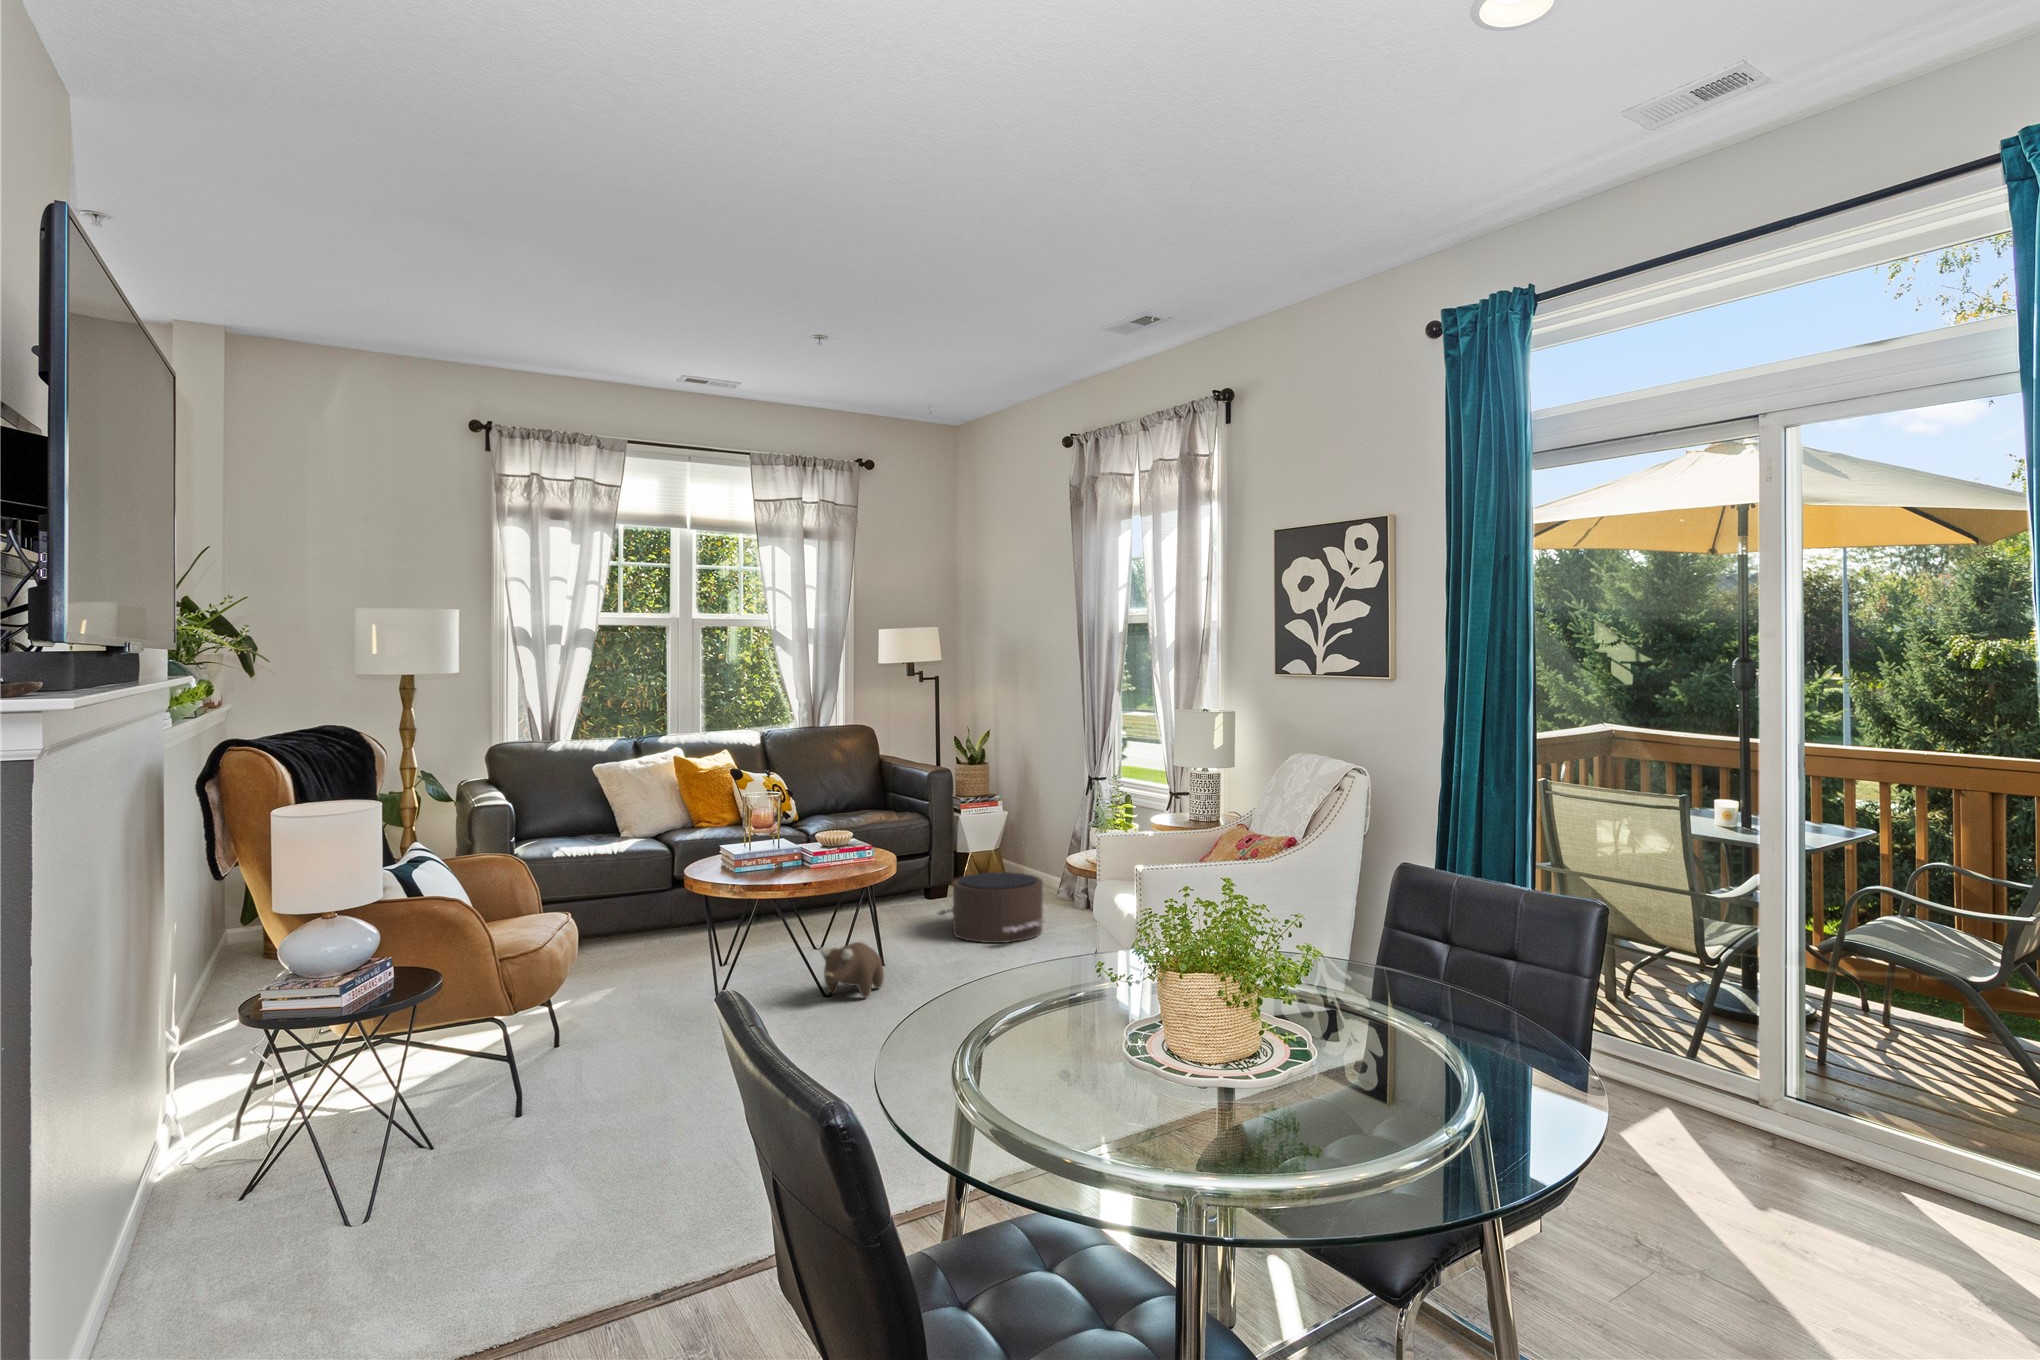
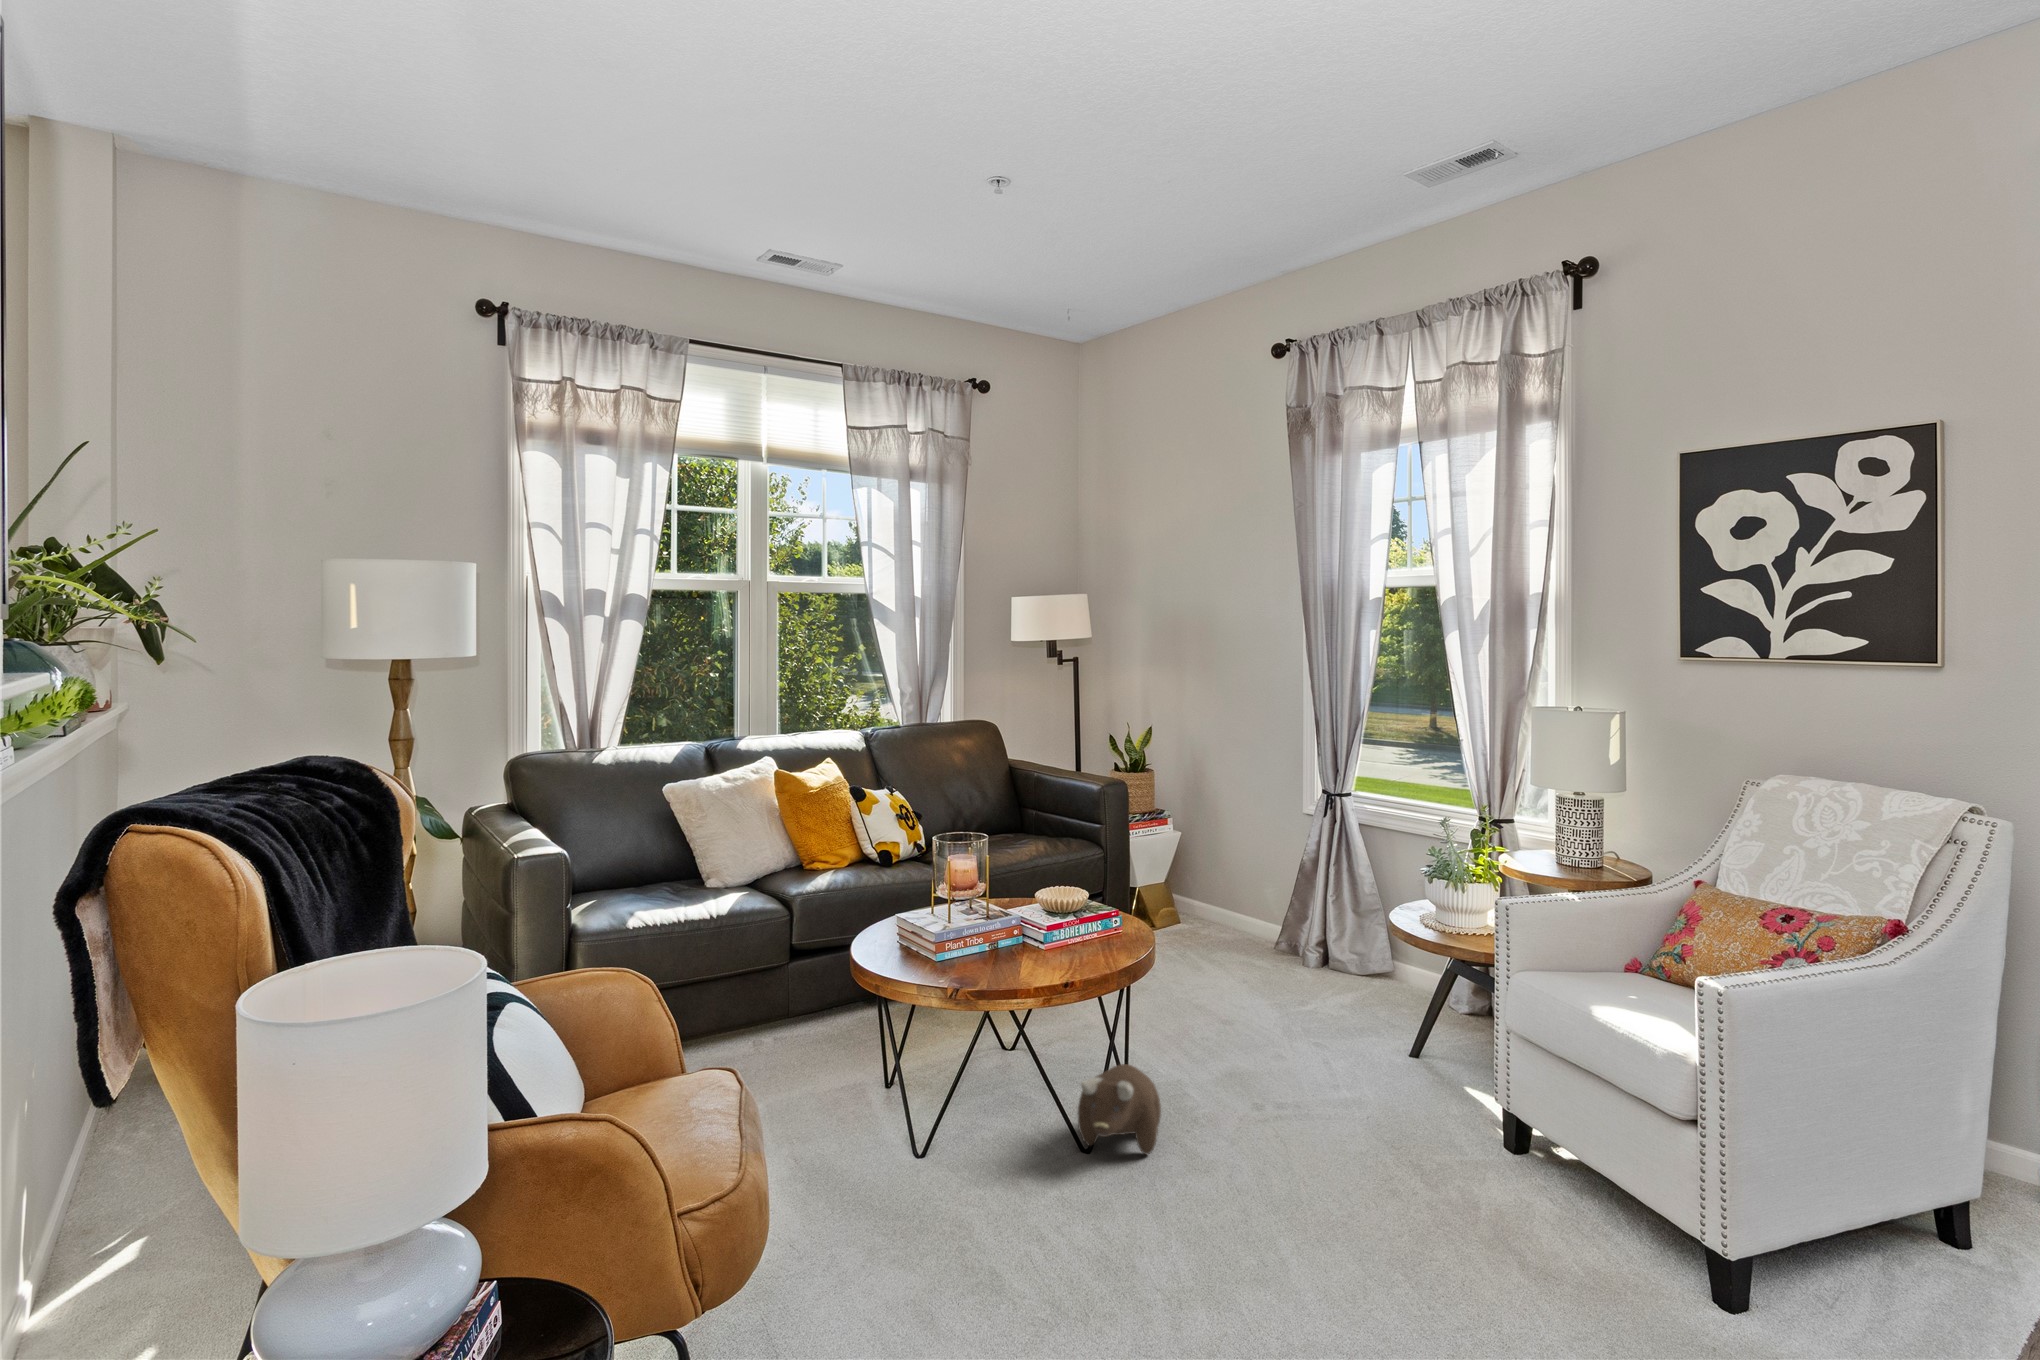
pouf: present [938,872,1044,943] -> none [1151,928,1320,1035]

